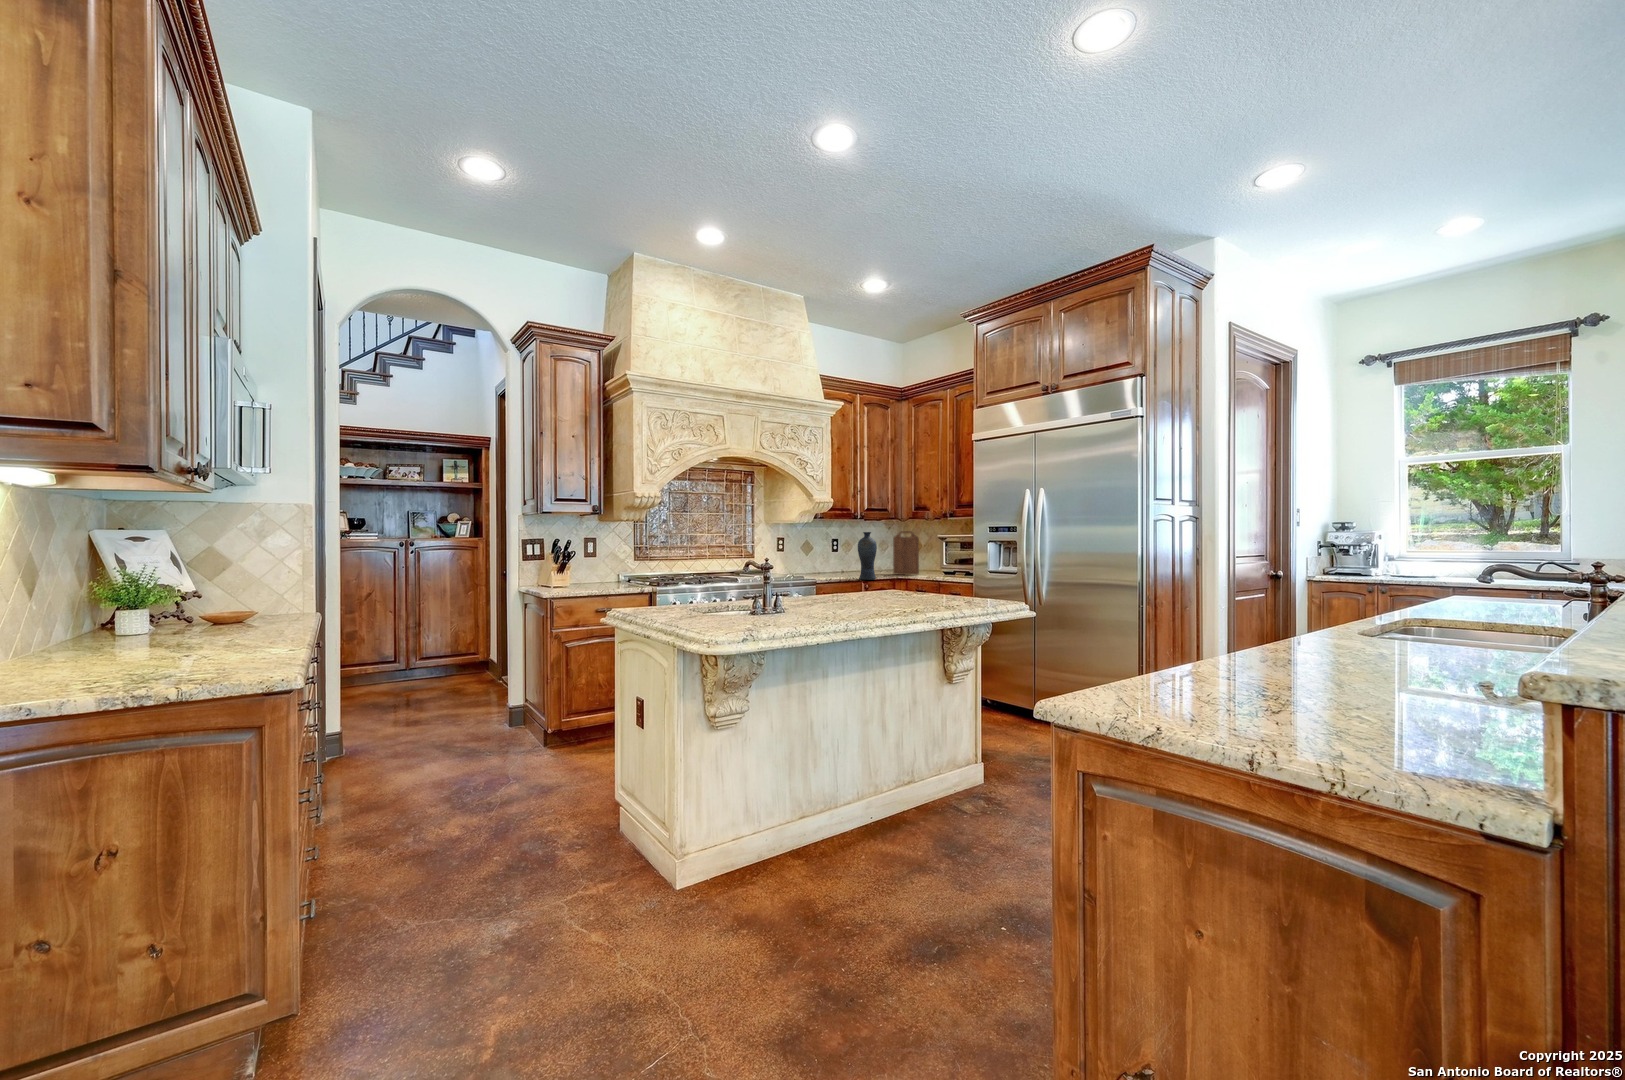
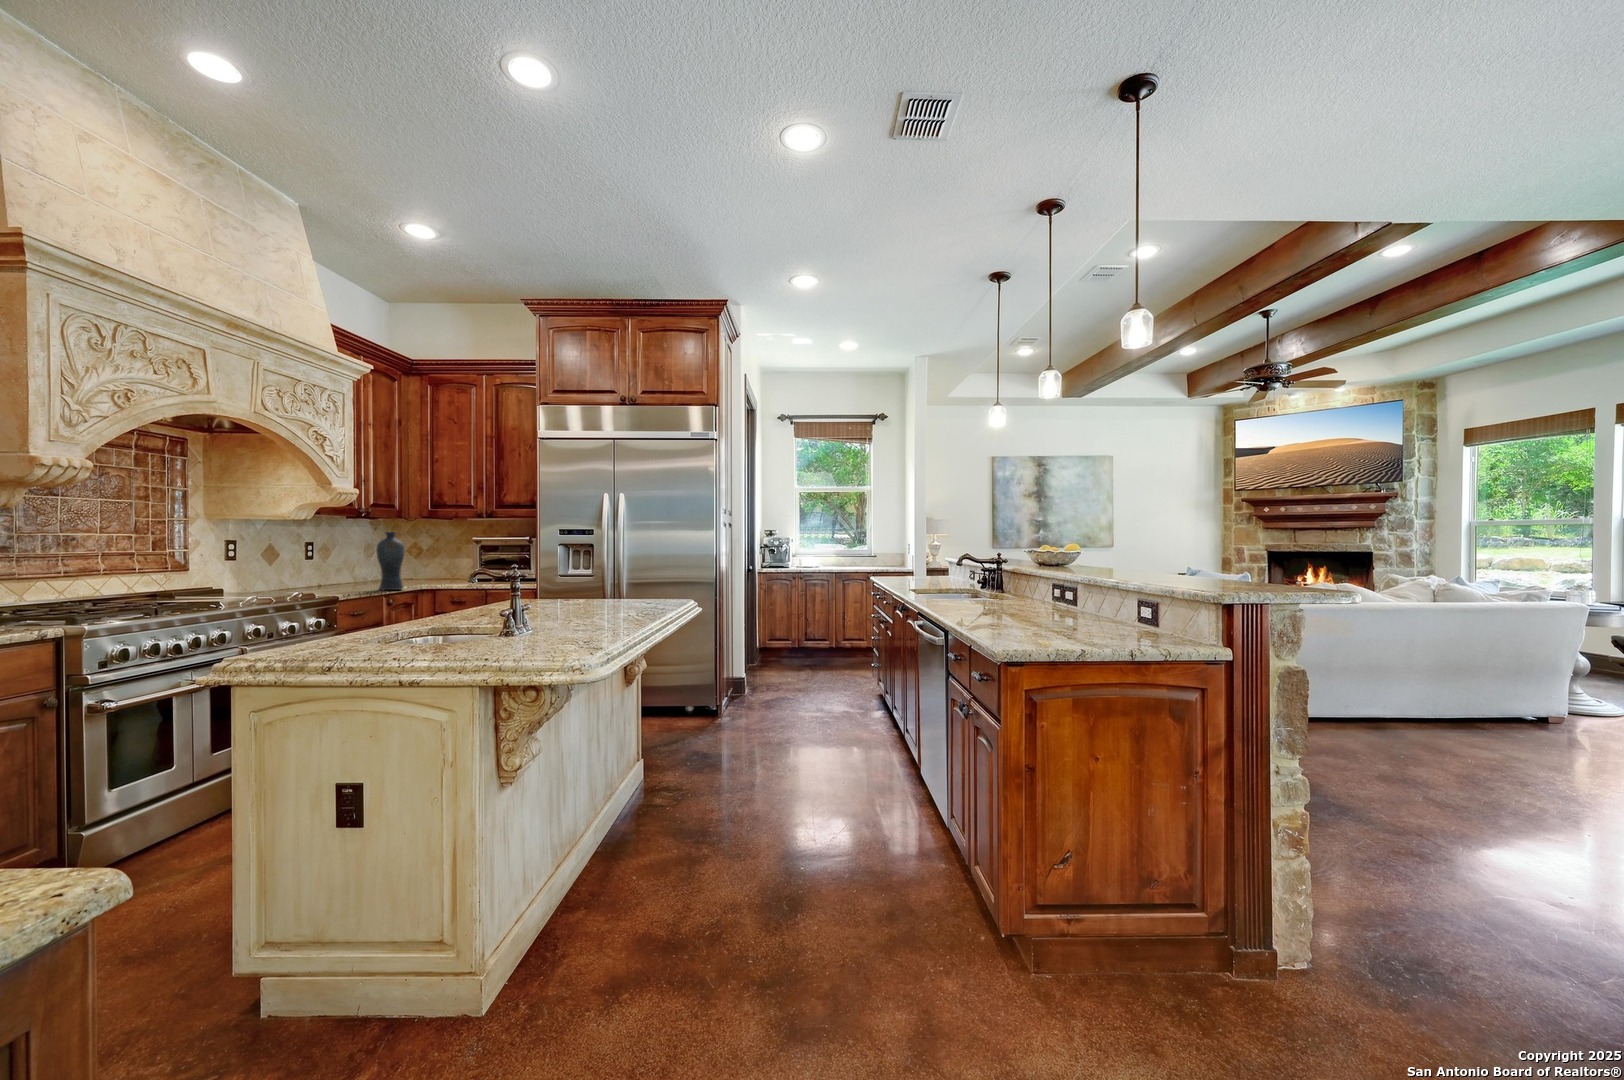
cutting board: present [893,531,919,575] -> none [404,531,438,583]

